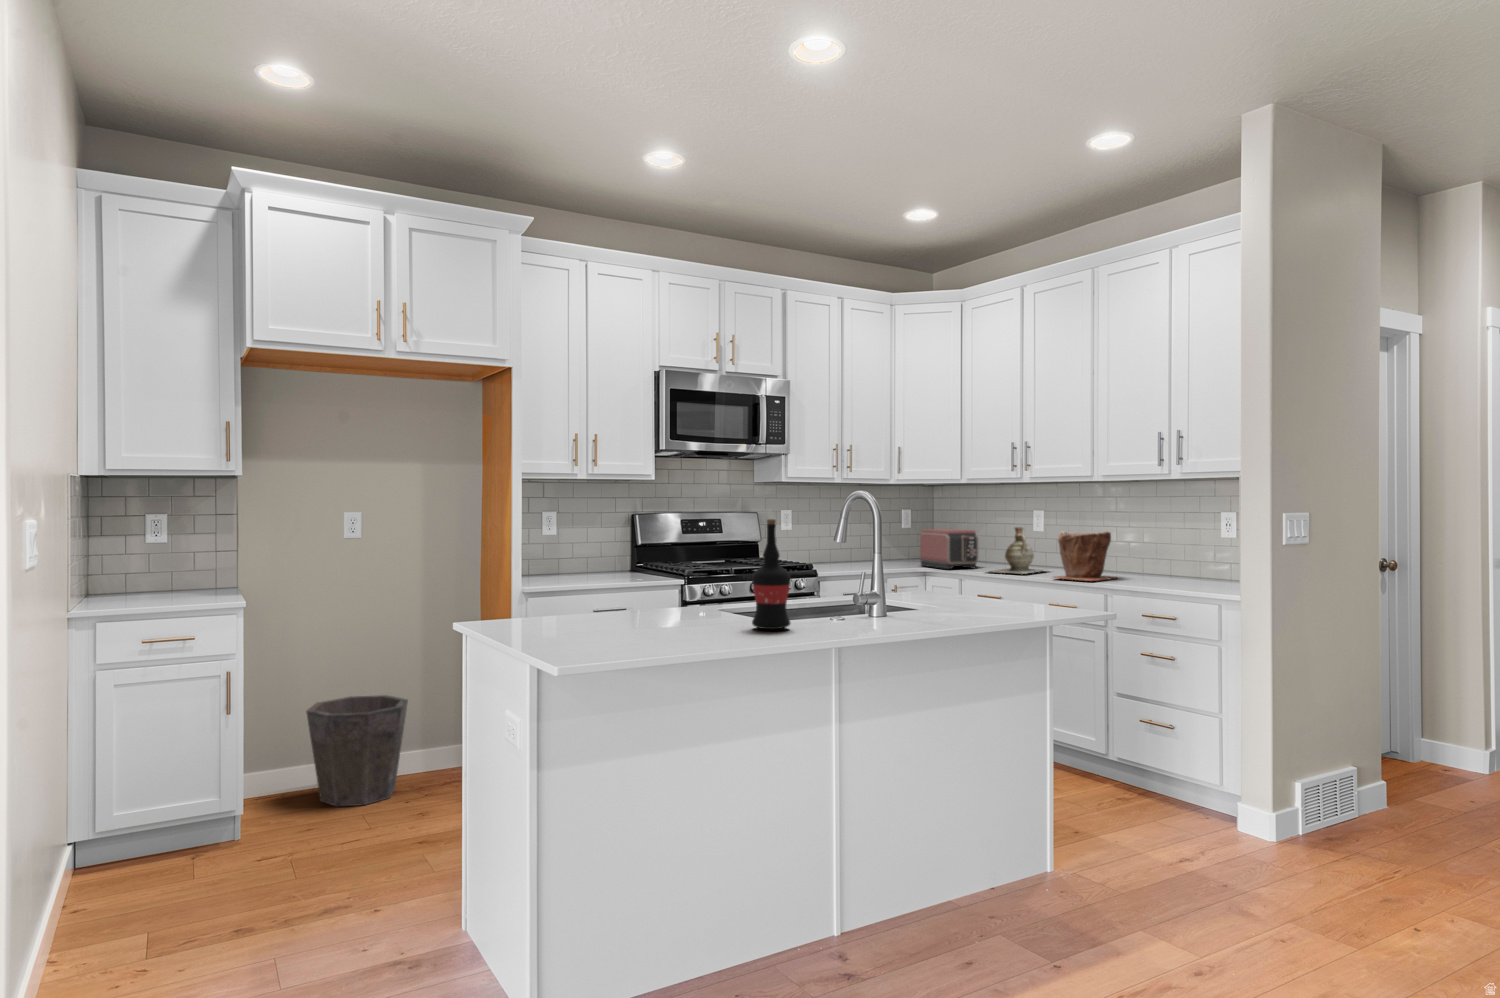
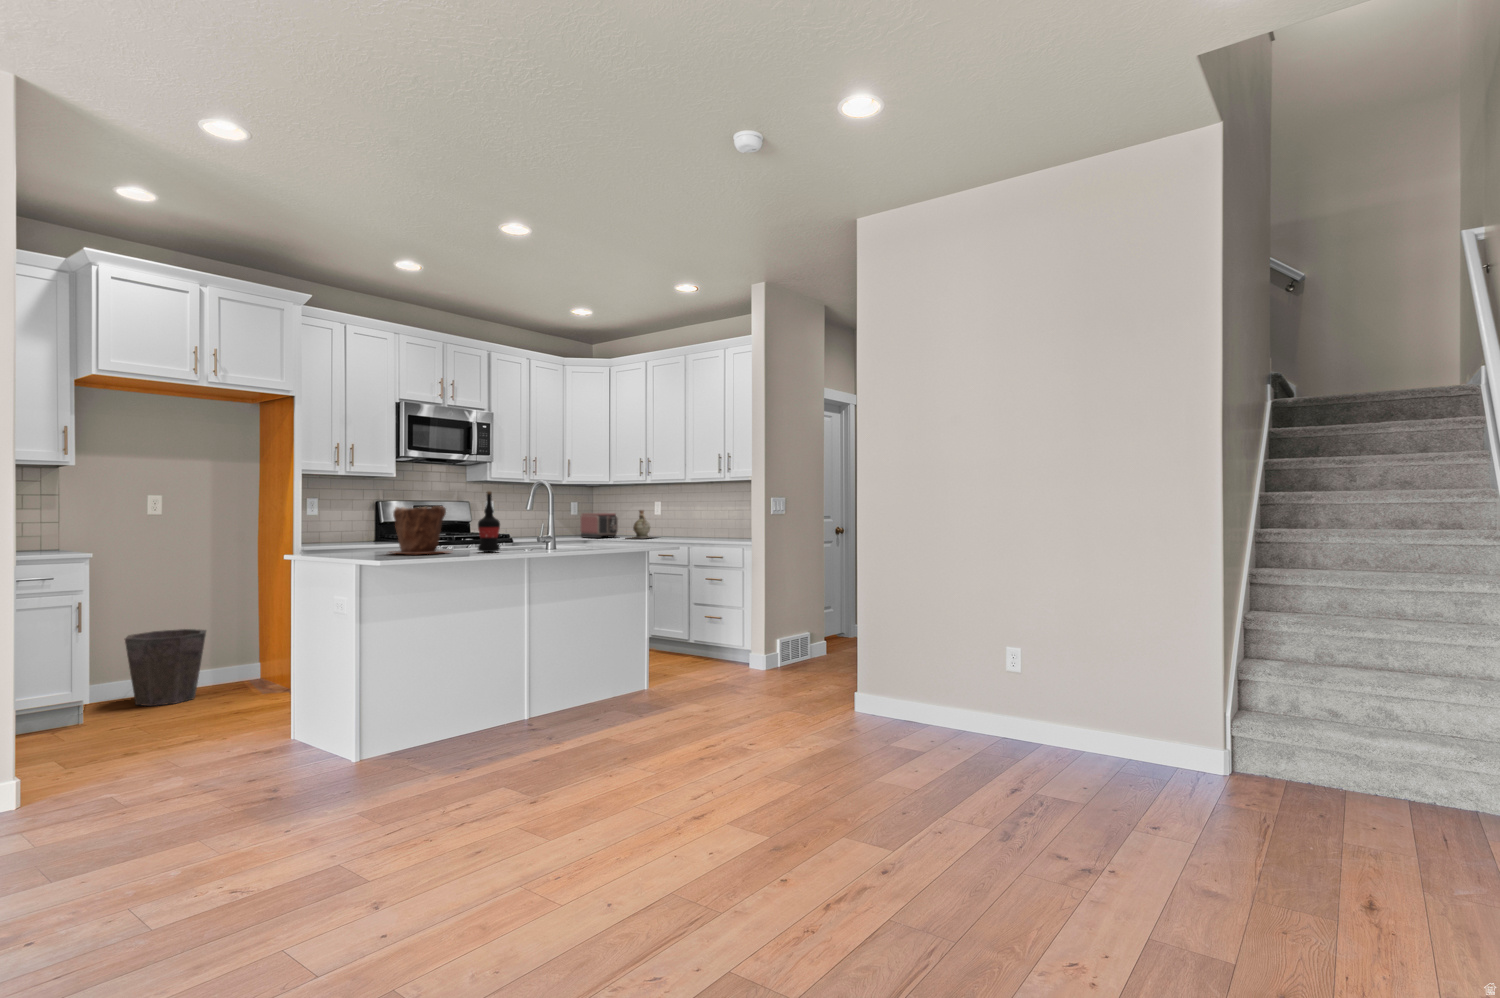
plant pot: present [1054,531,1116,581] -> present [391,506,448,554]

